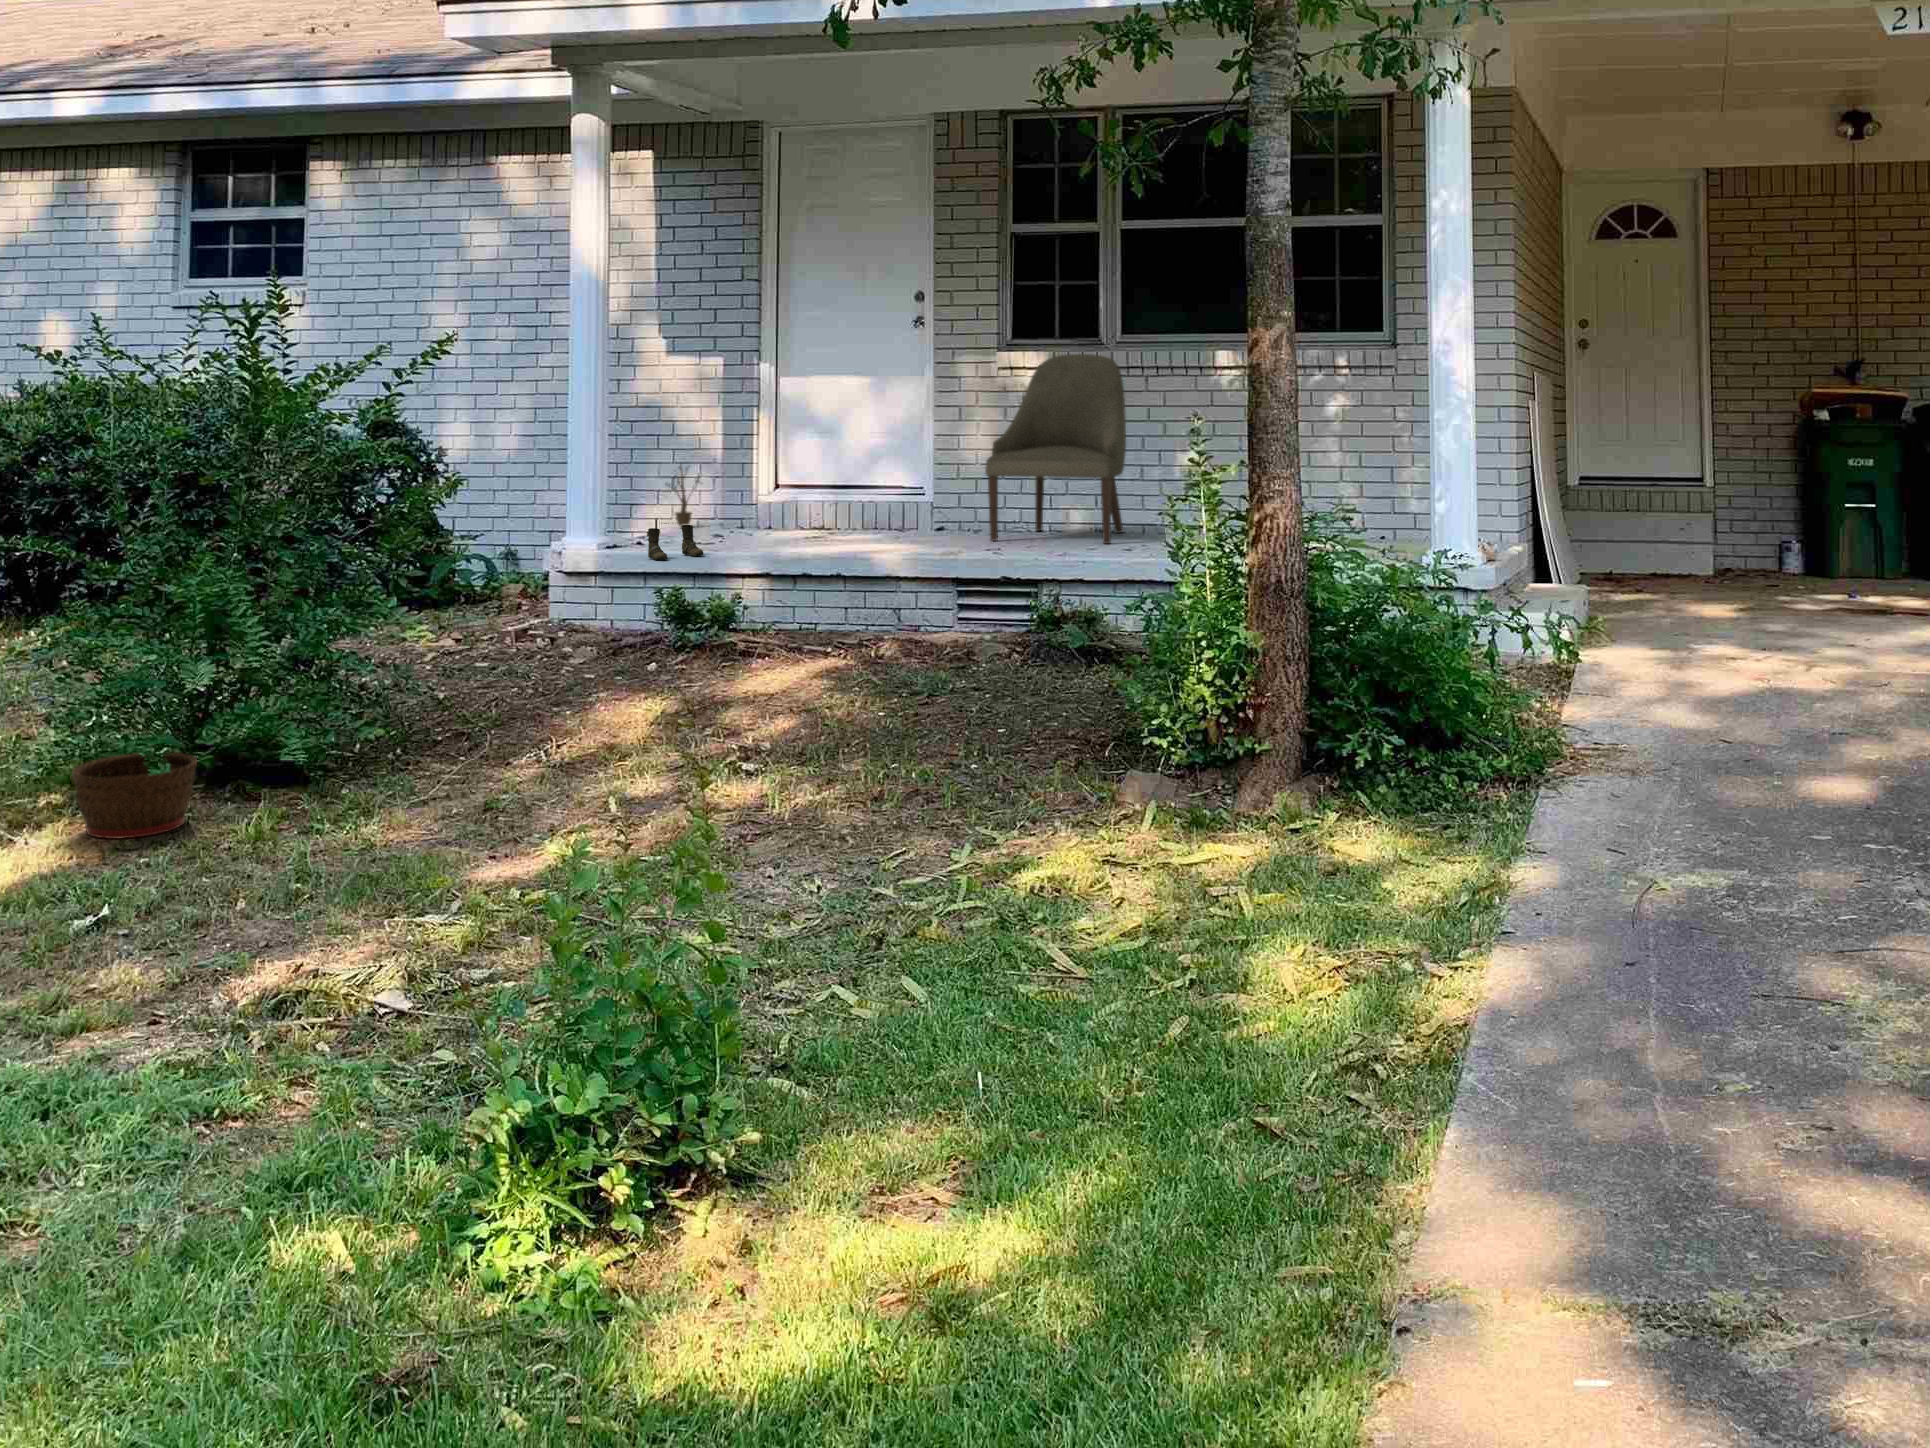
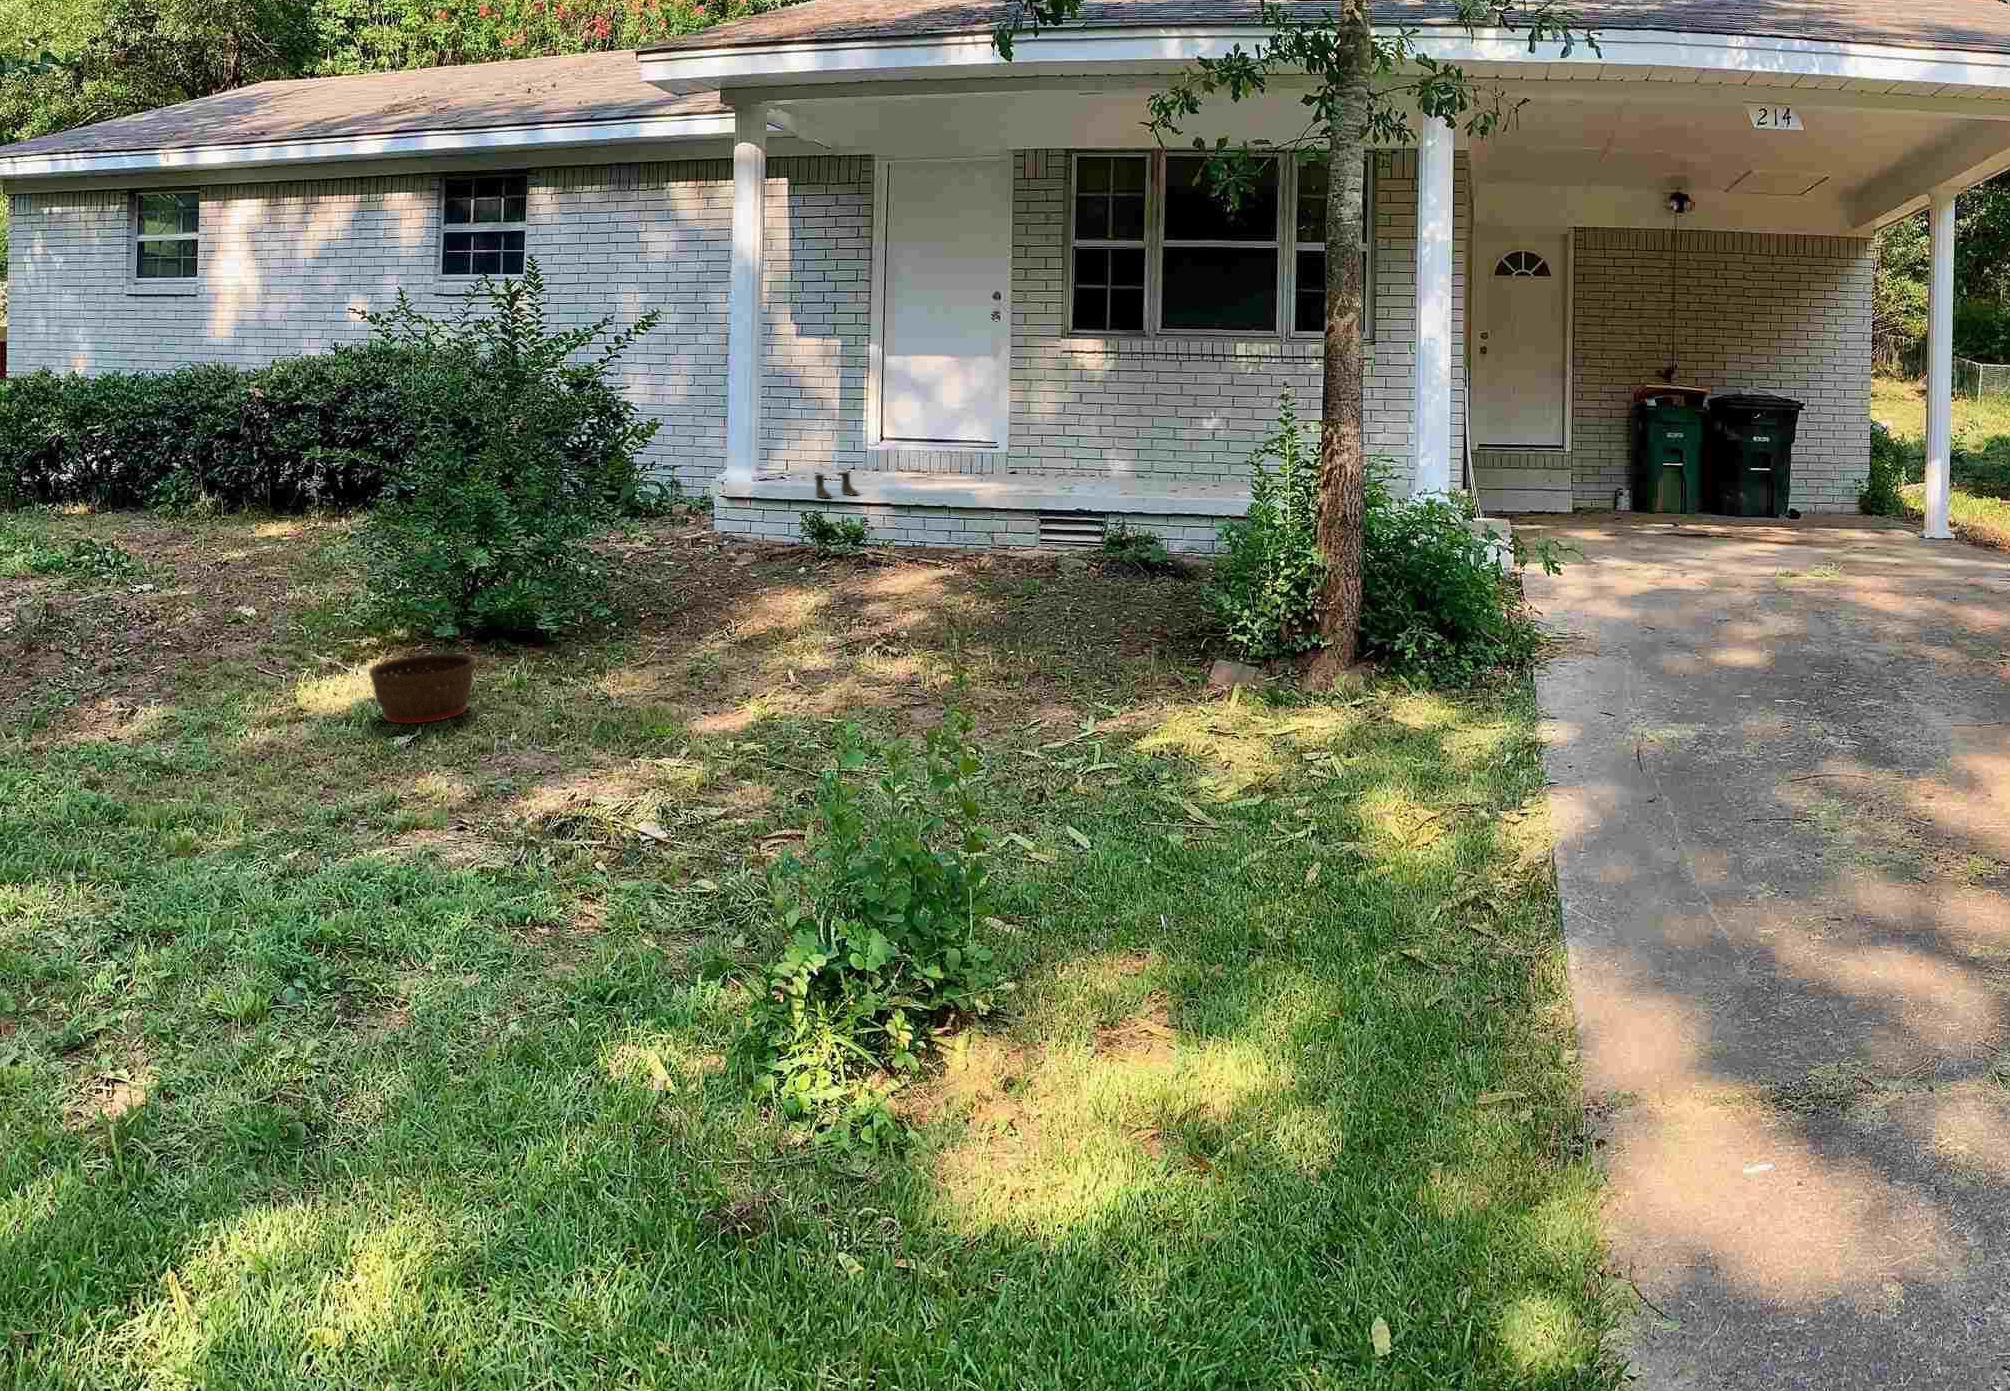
chair: present [985,354,1126,544] -> none [1071,345,1175,487]
decorative plant: present [661,466,700,527] -> none [817,424,851,474]

